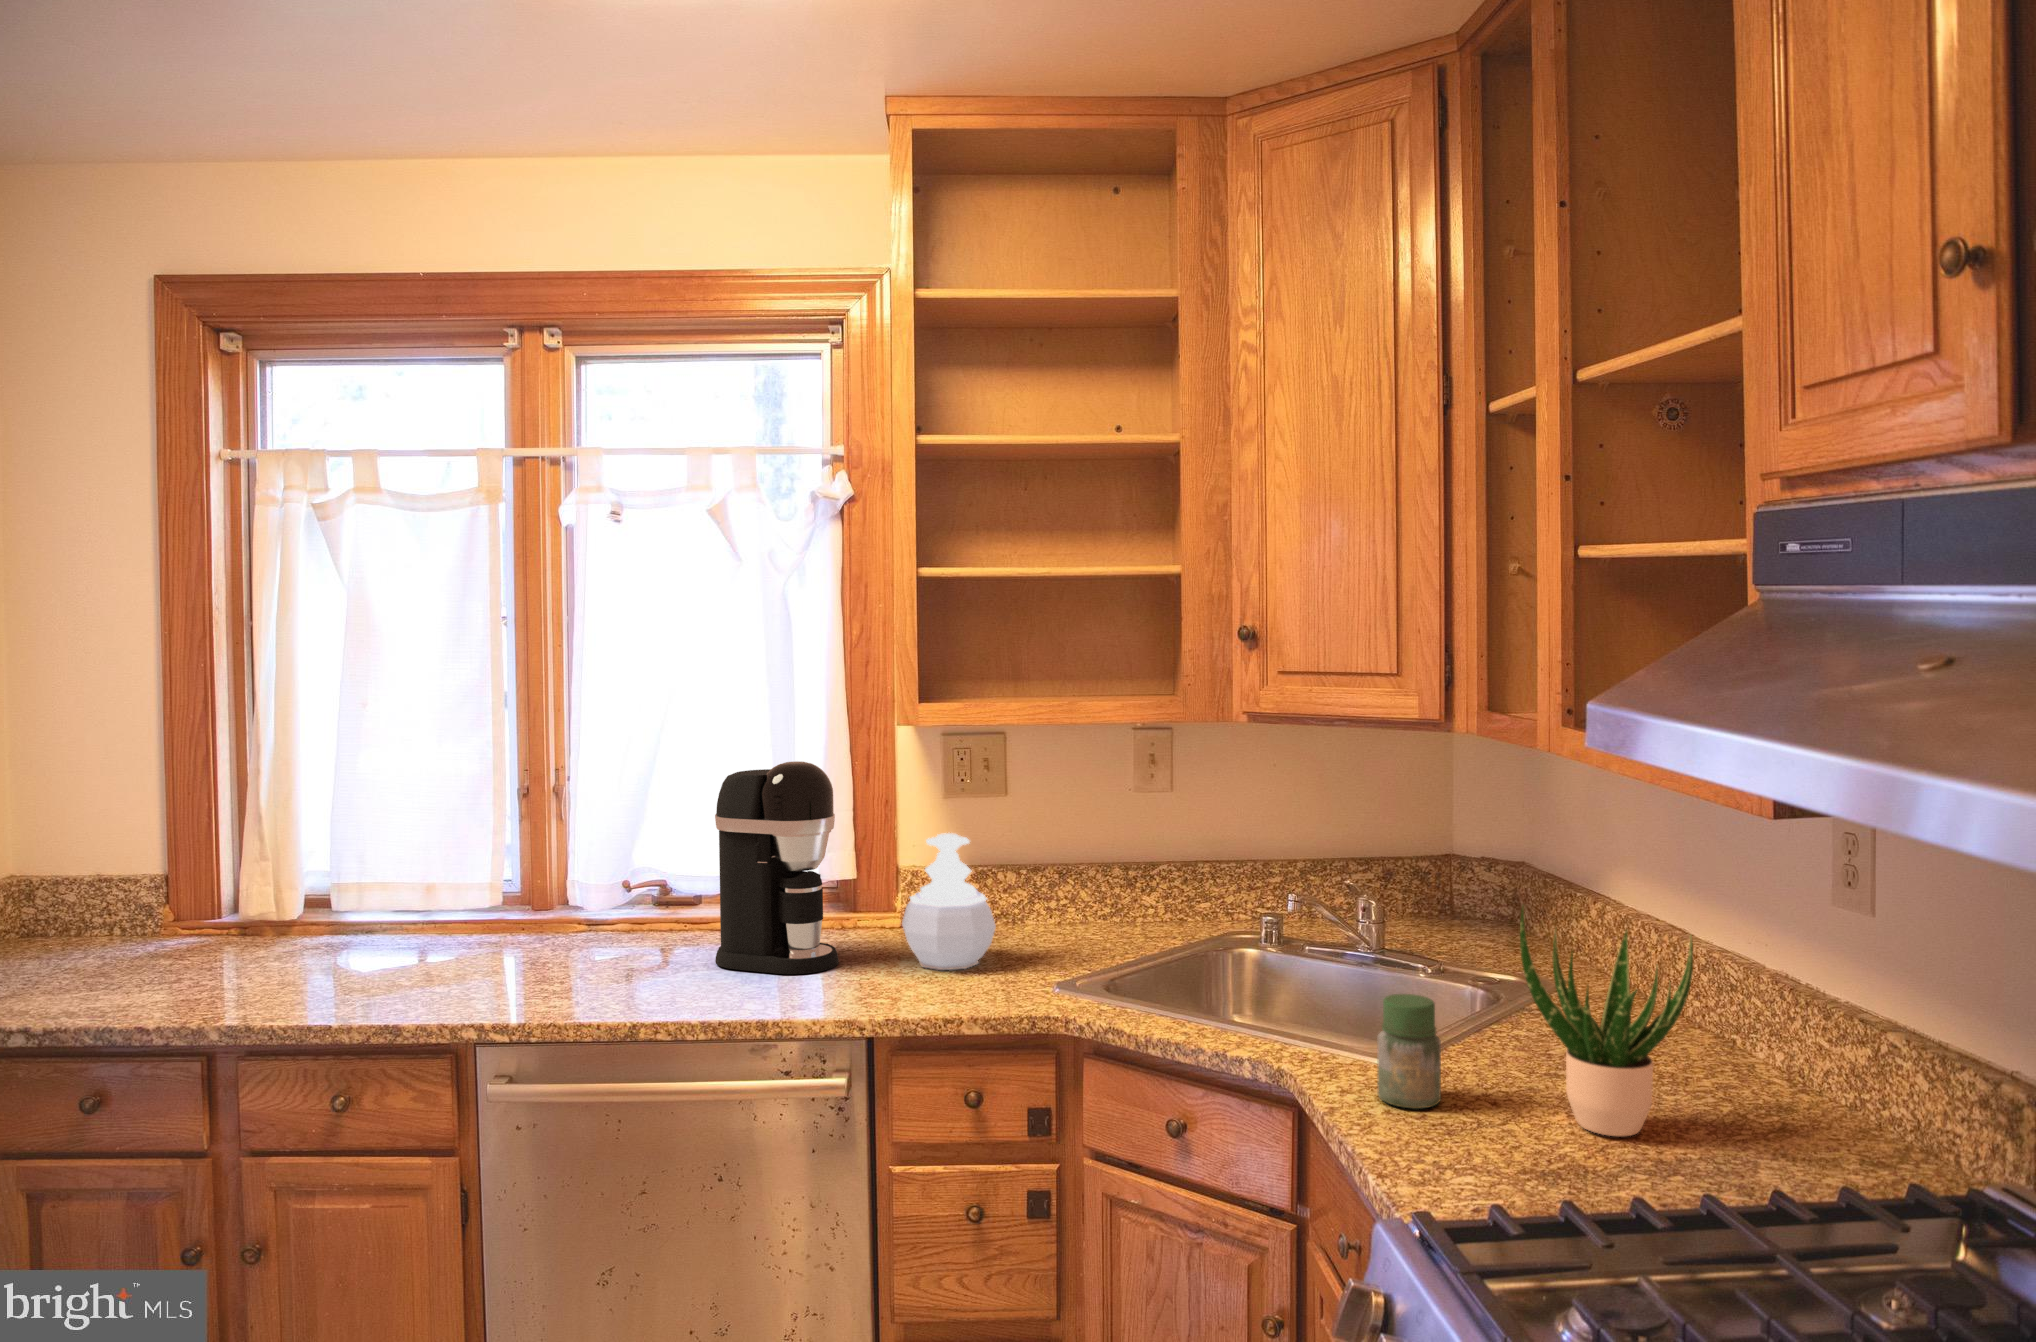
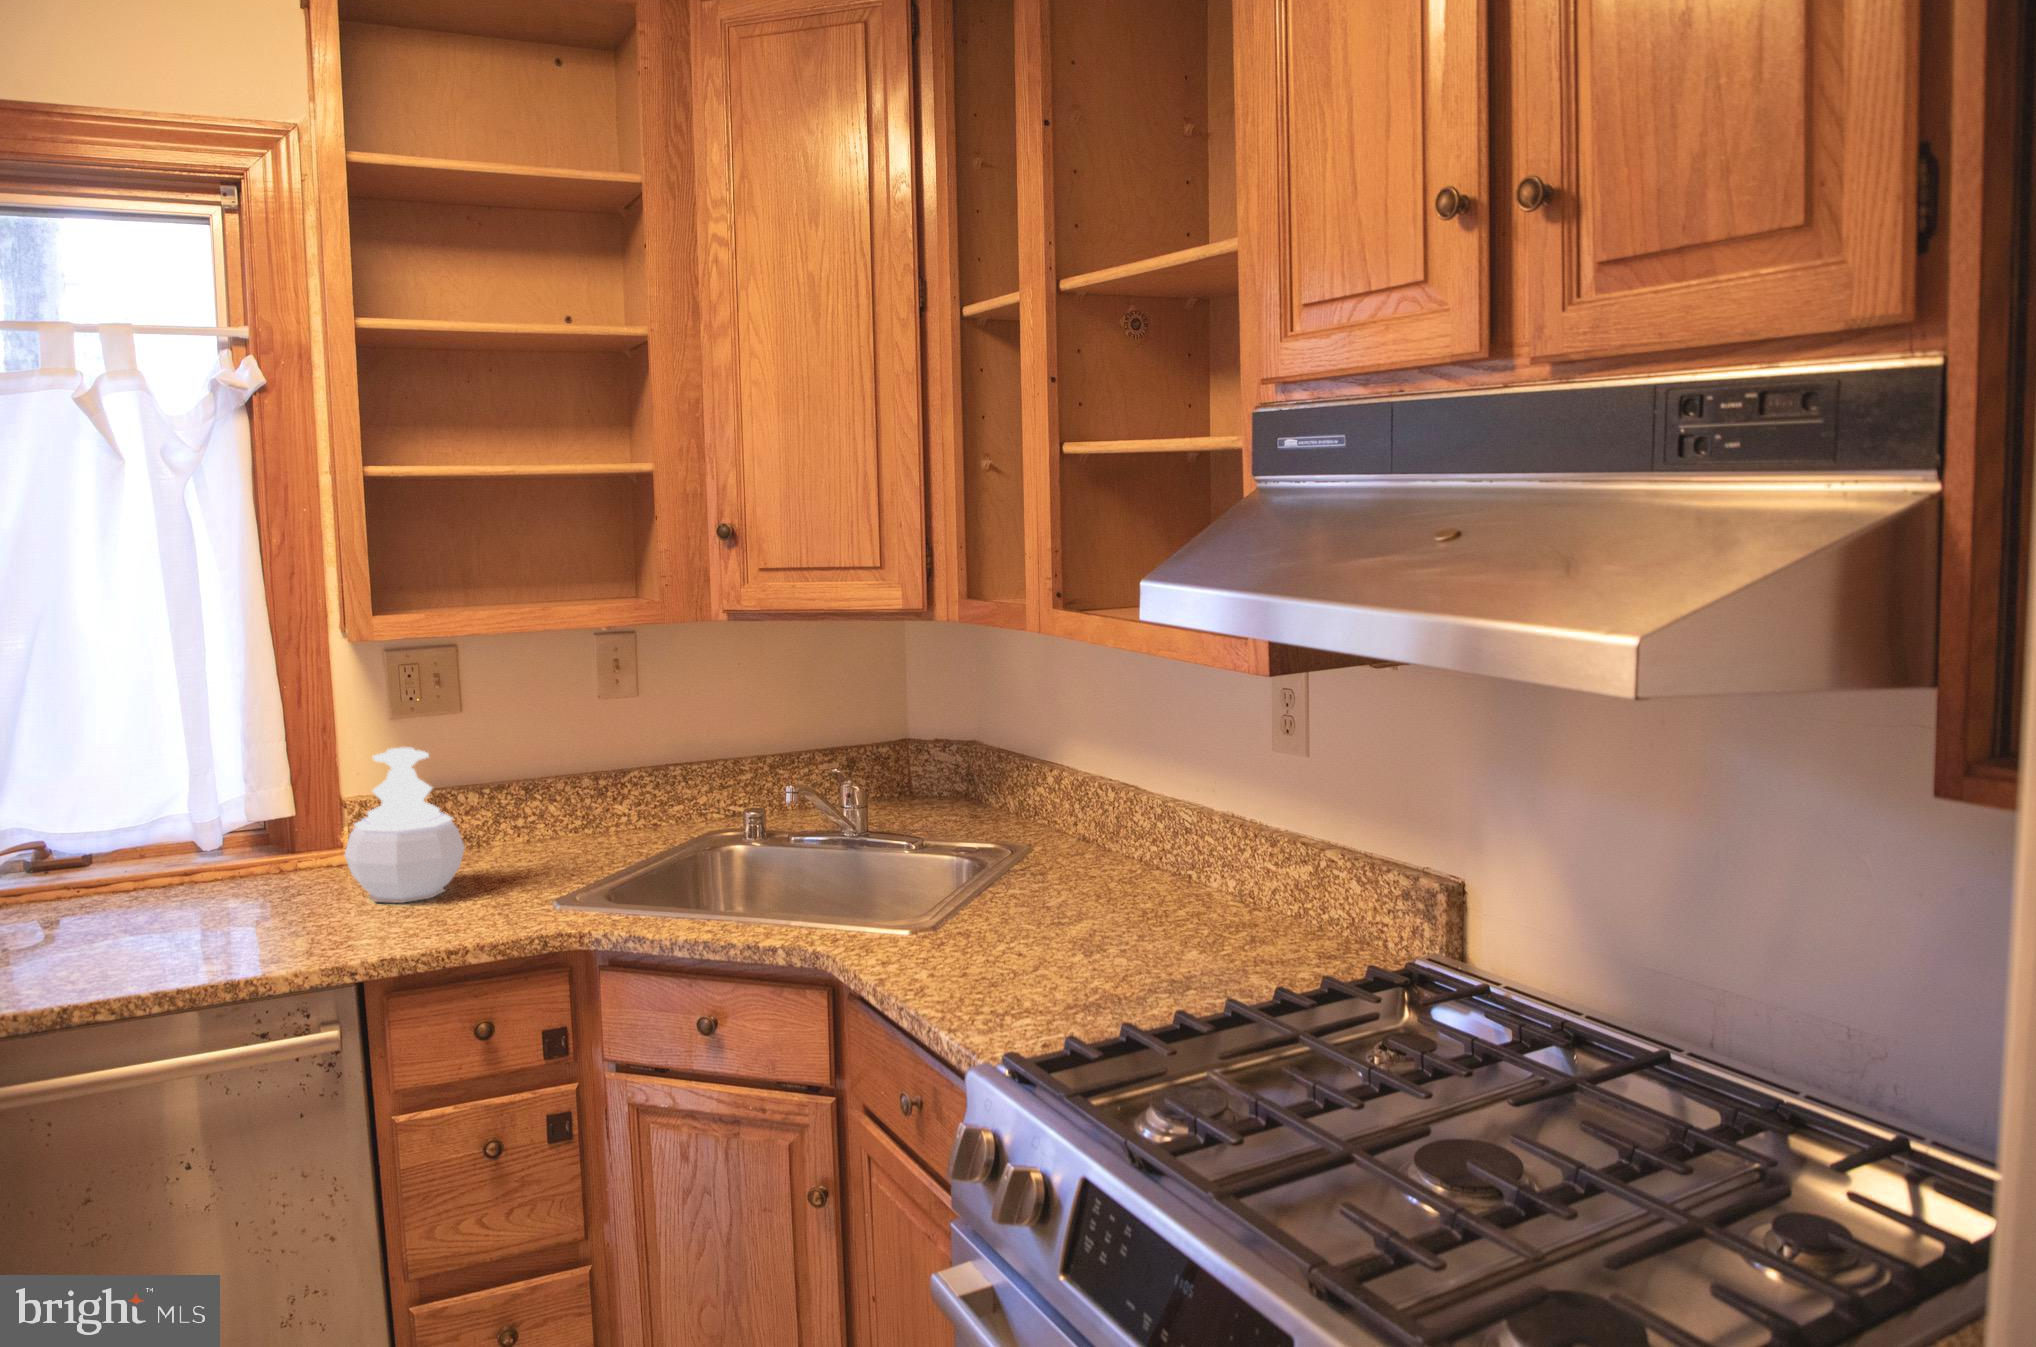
coffee maker: present [715,761,839,974] -> none [73,672,262,932]
potted plant: present [1520,906,1693,1136] -> none [1052,767,1190,966]
jar: present [1377,994,1441,1109] -> none [920,863,979,969]

